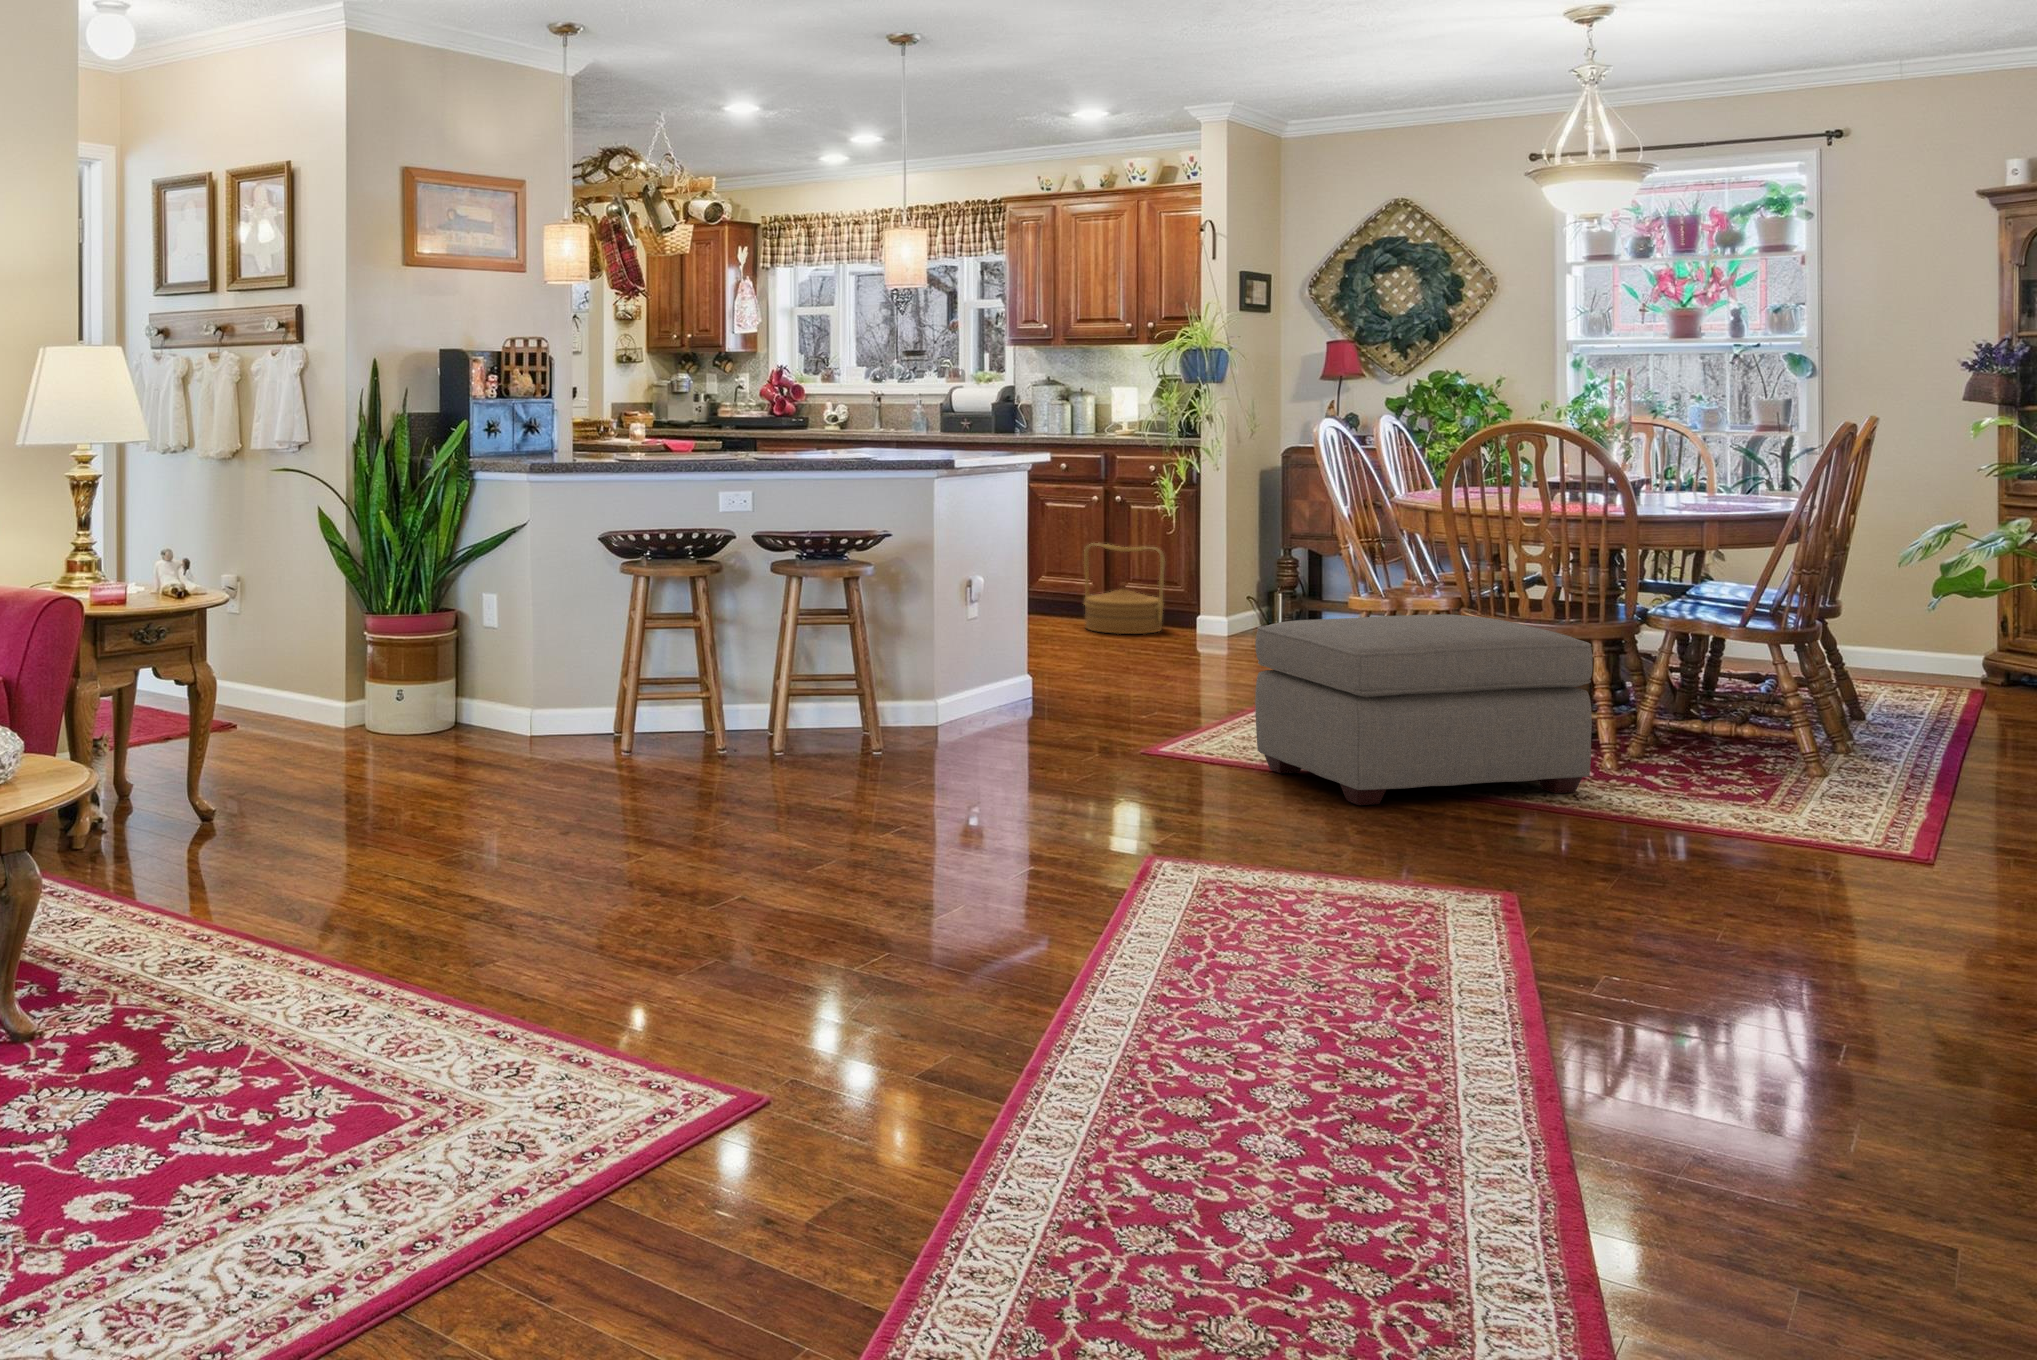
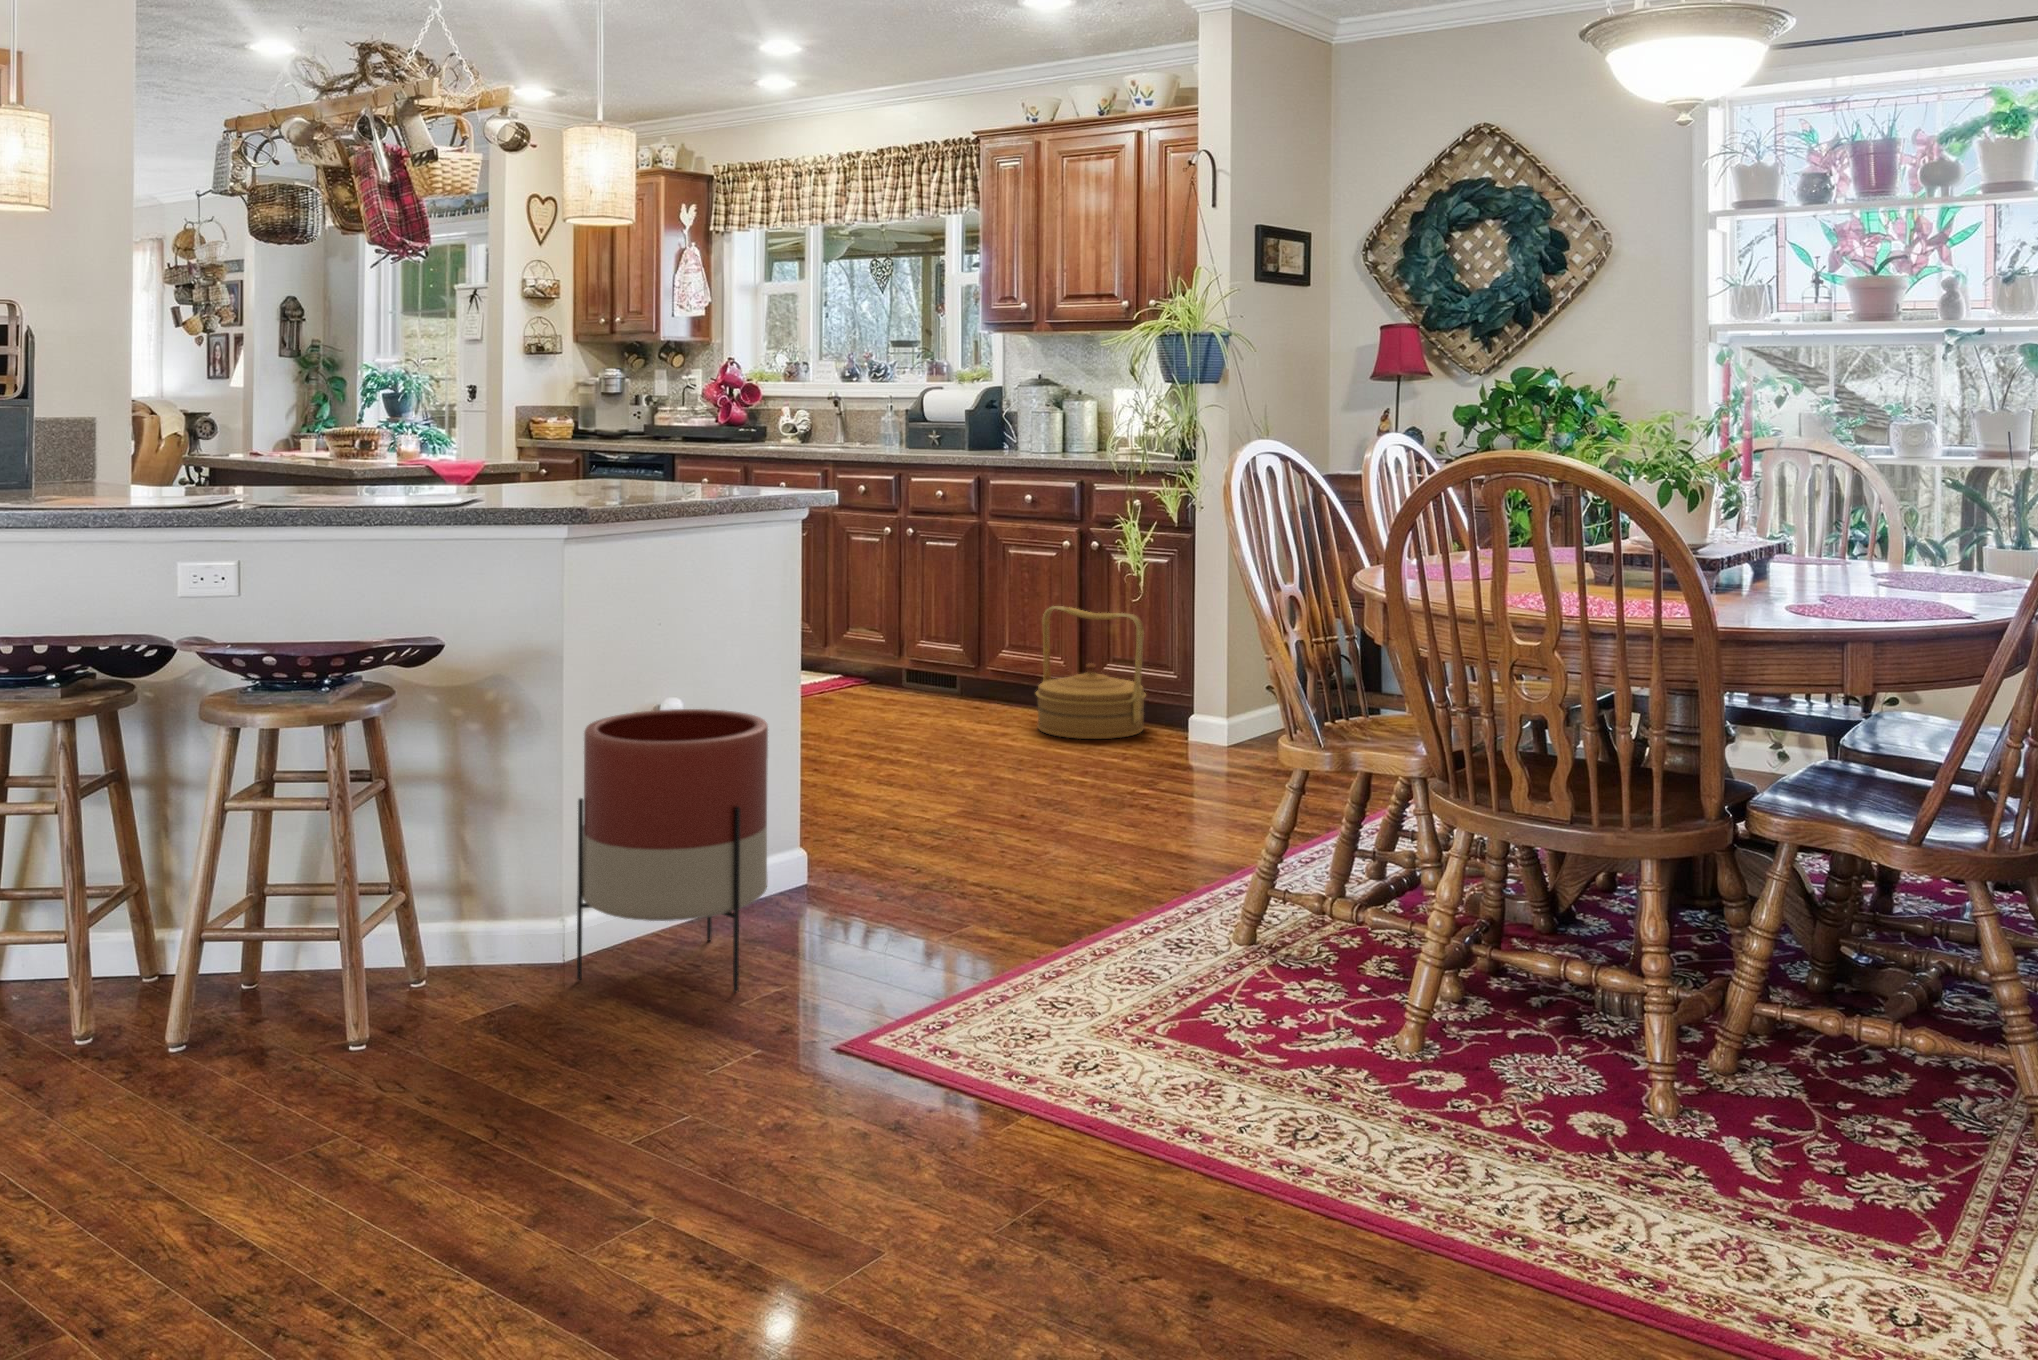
planter: none [959,584,1065,738] -> present [577,709,768,992]
ottoman: present [1255,614,1593,805] -> none [1005,800,1607,1236]

